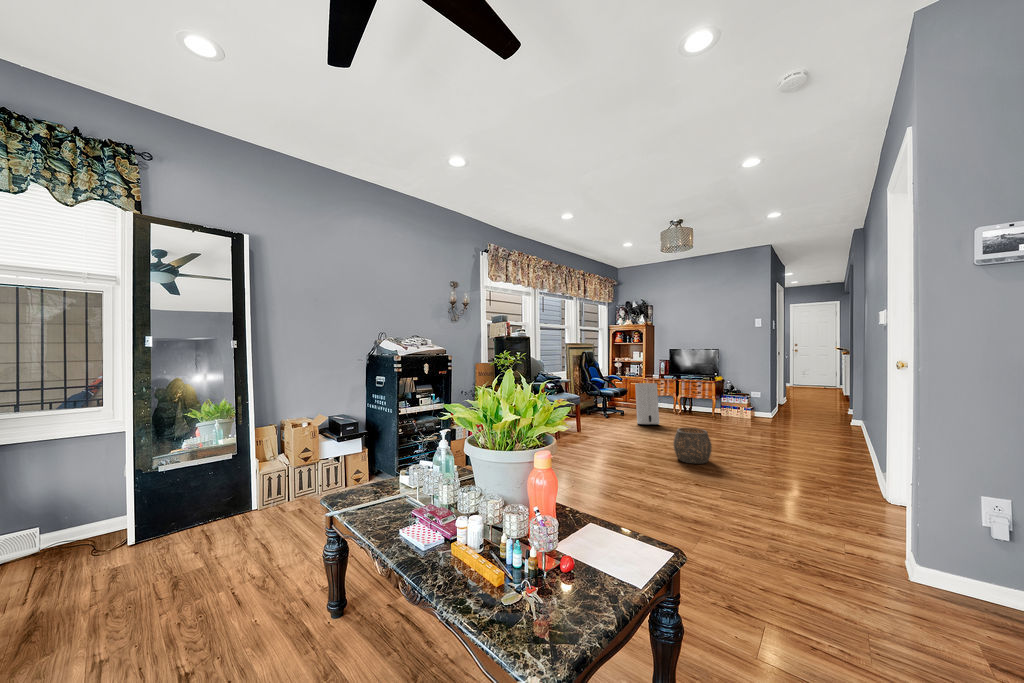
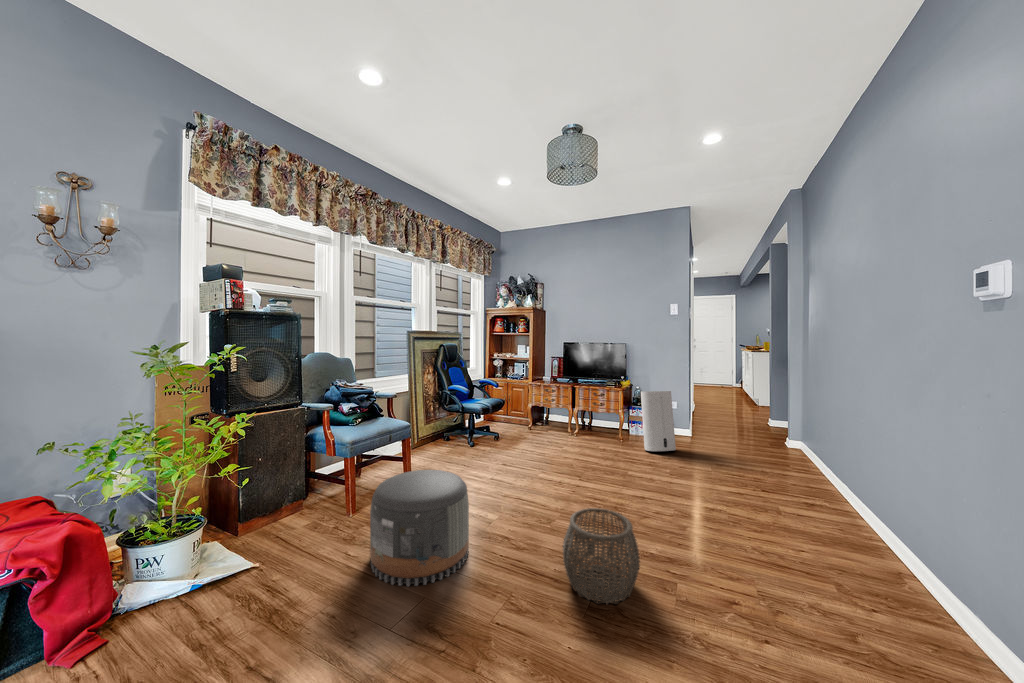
air purifier: present [635,383,659,425] -> present [641,391,676,451]
pouf: none [579,412,625,456] -> present [370,470,469,586]

